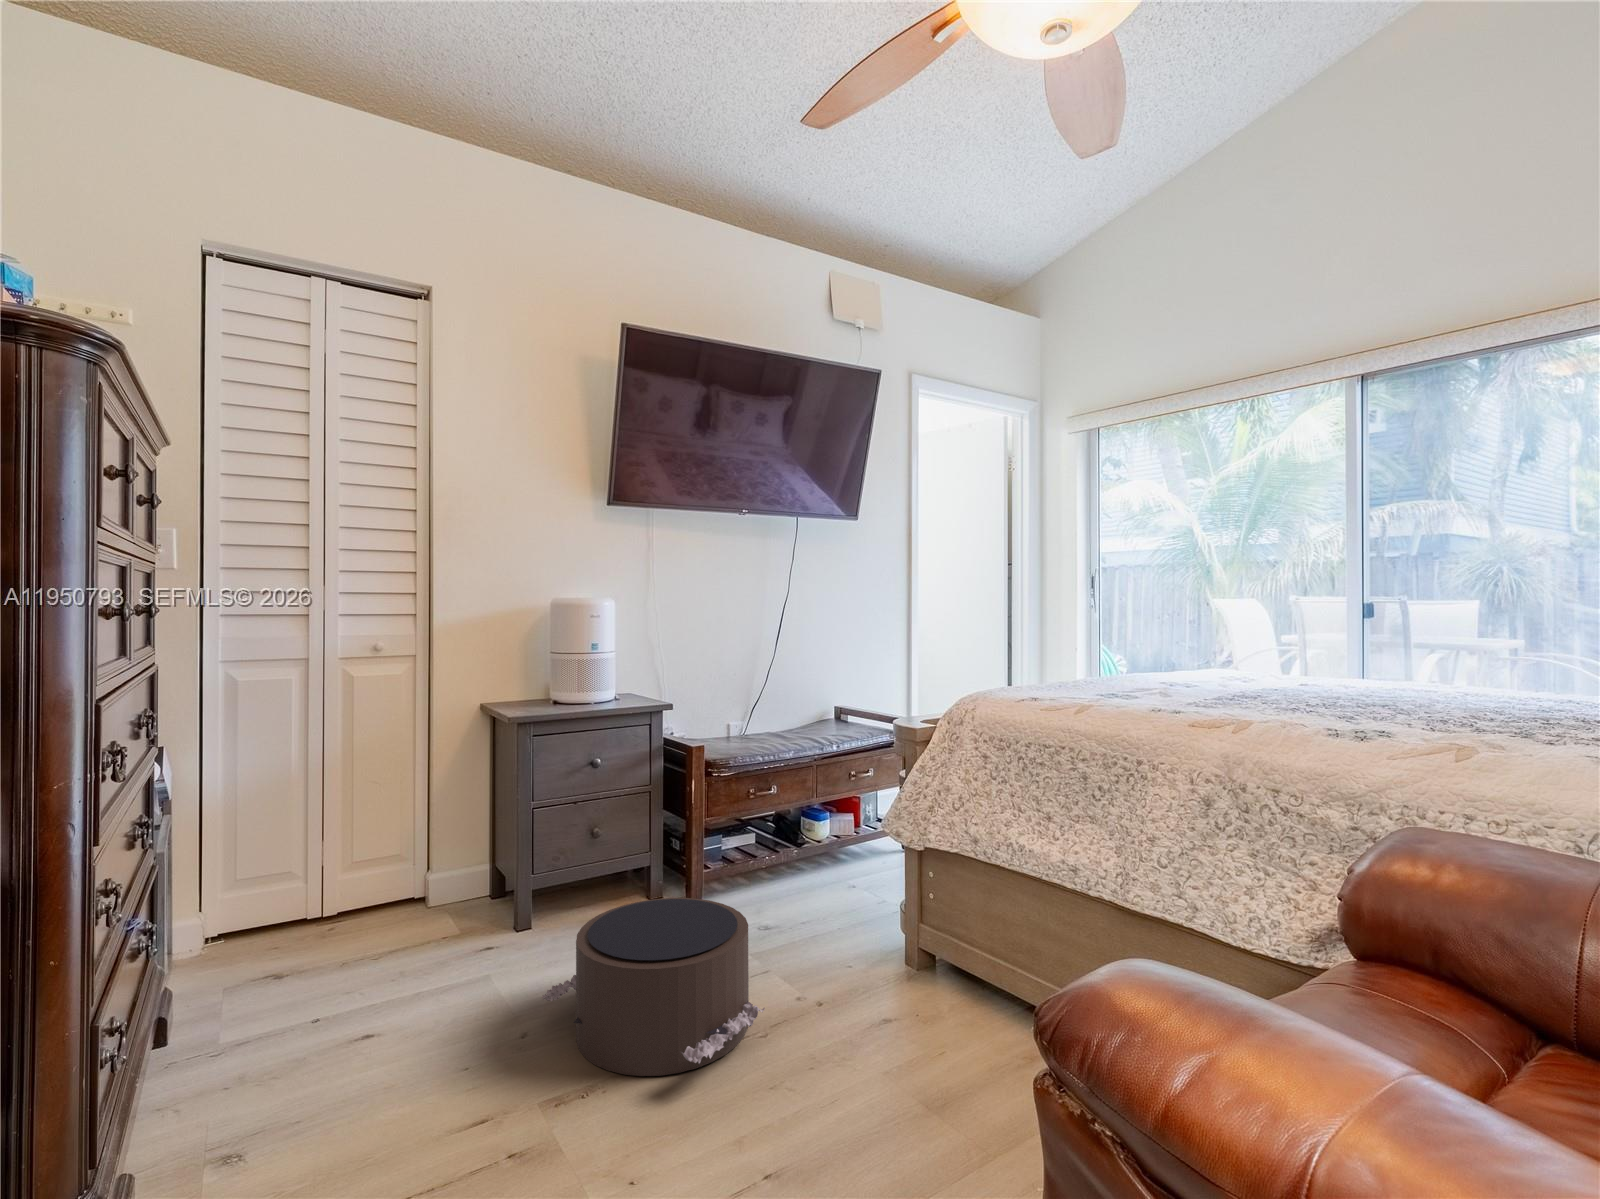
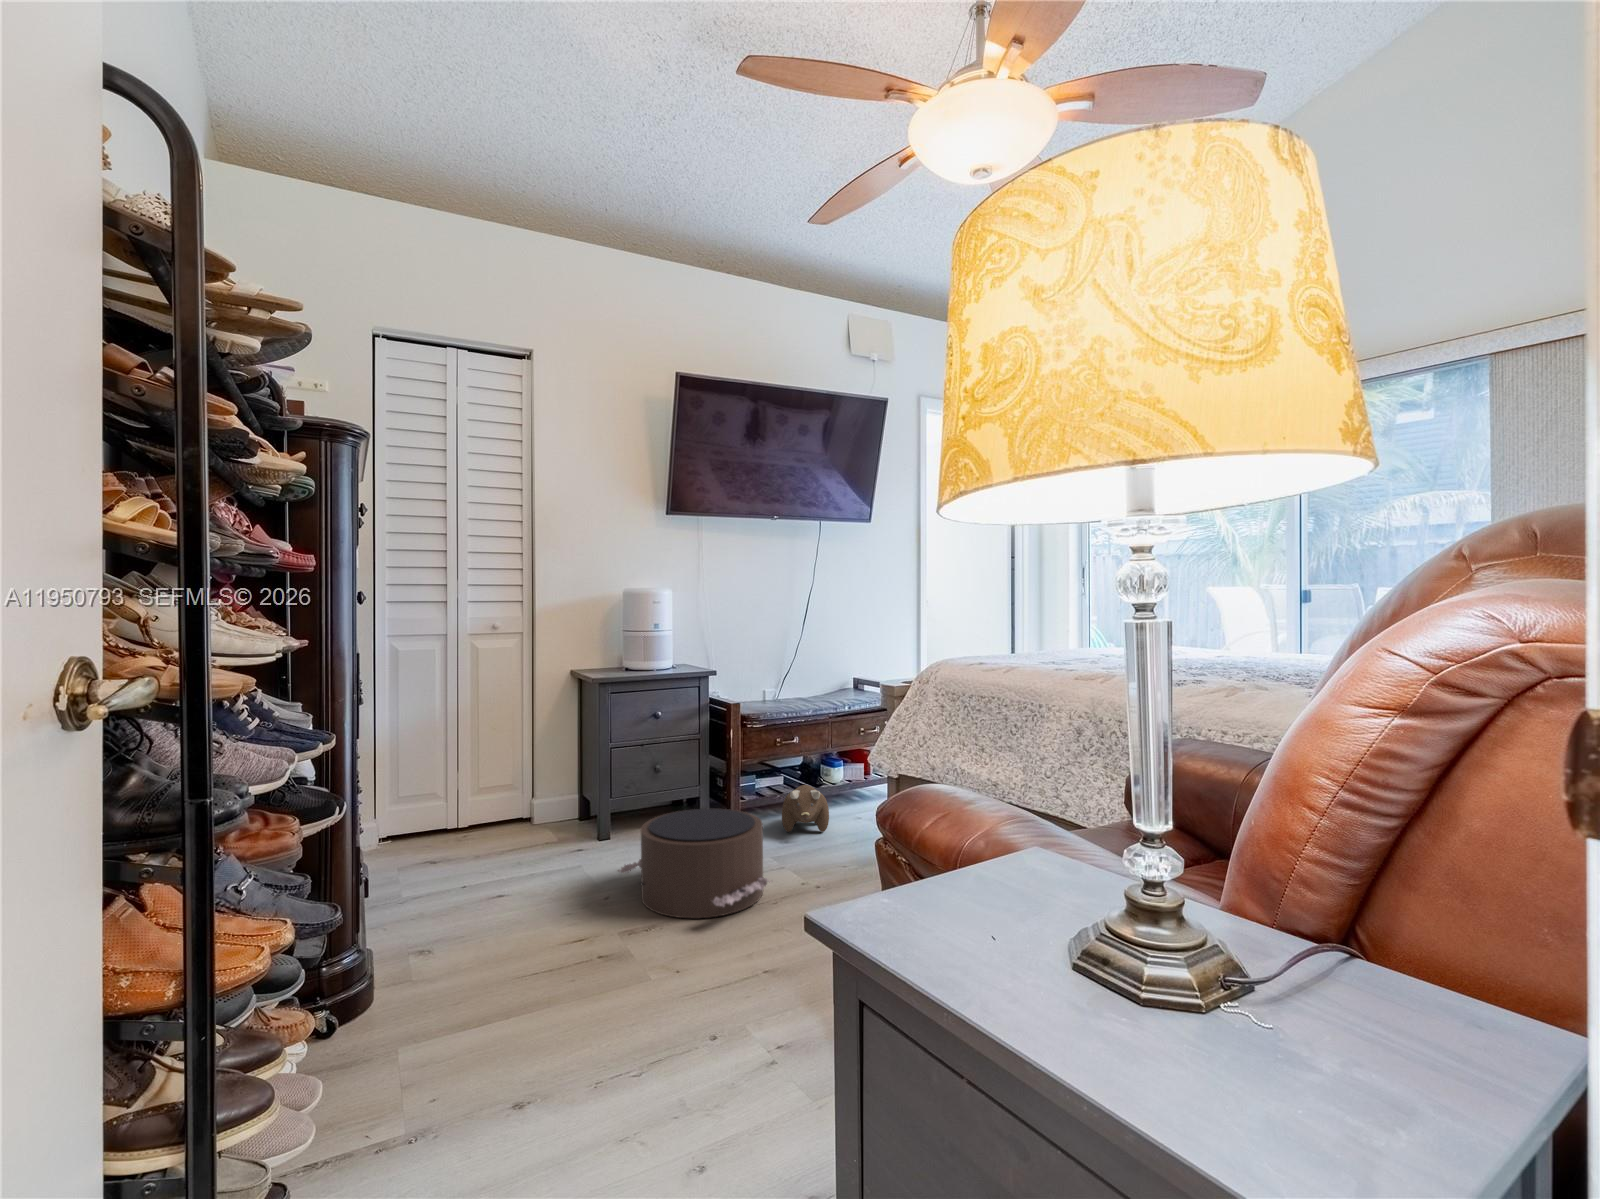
plush toy: none [760,850,821,913] -> present [782,785,829,832]

